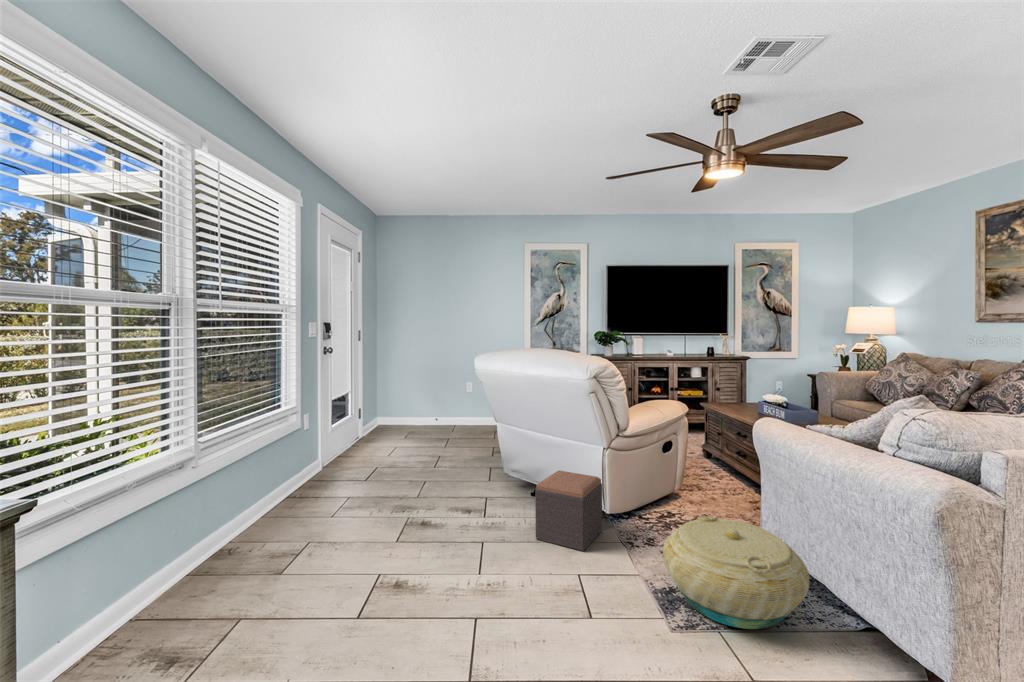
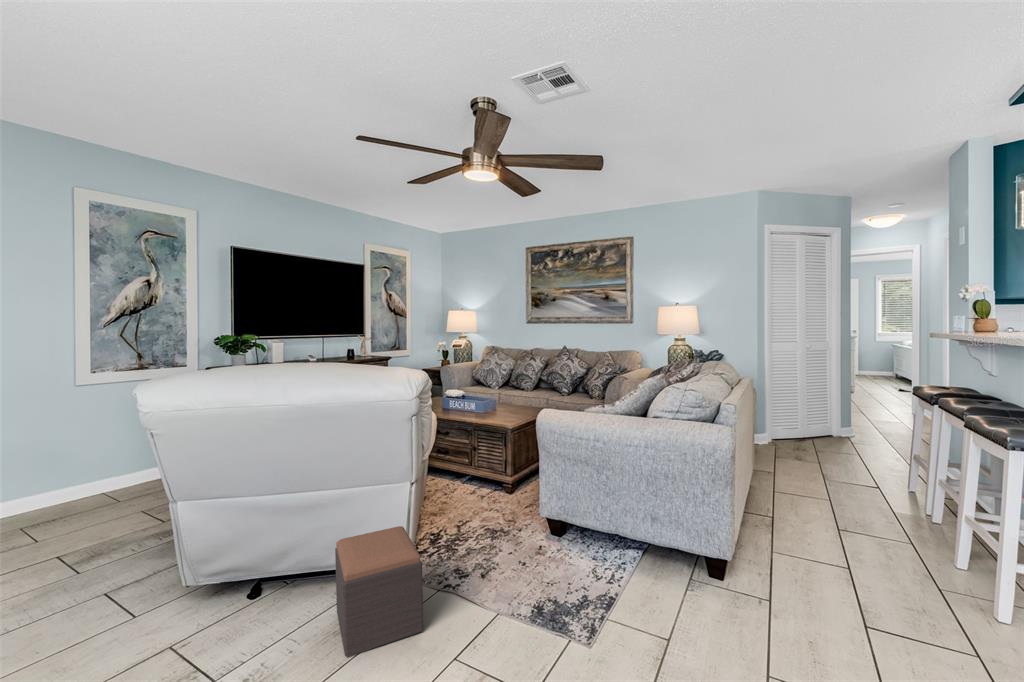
basket: present [663,516,809,629] -> none [521,513,649,620]

